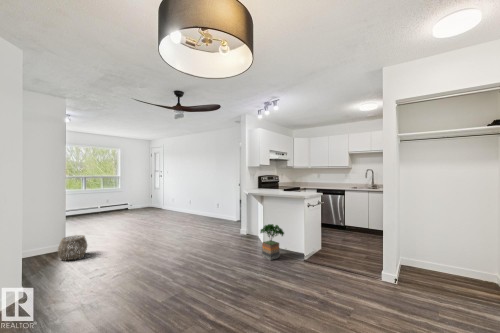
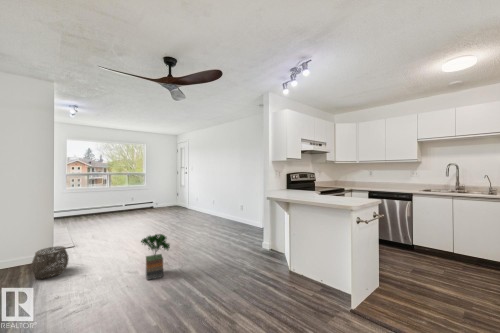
potted tree: present [260,224,284,260] -> present [141,234,170,280]

